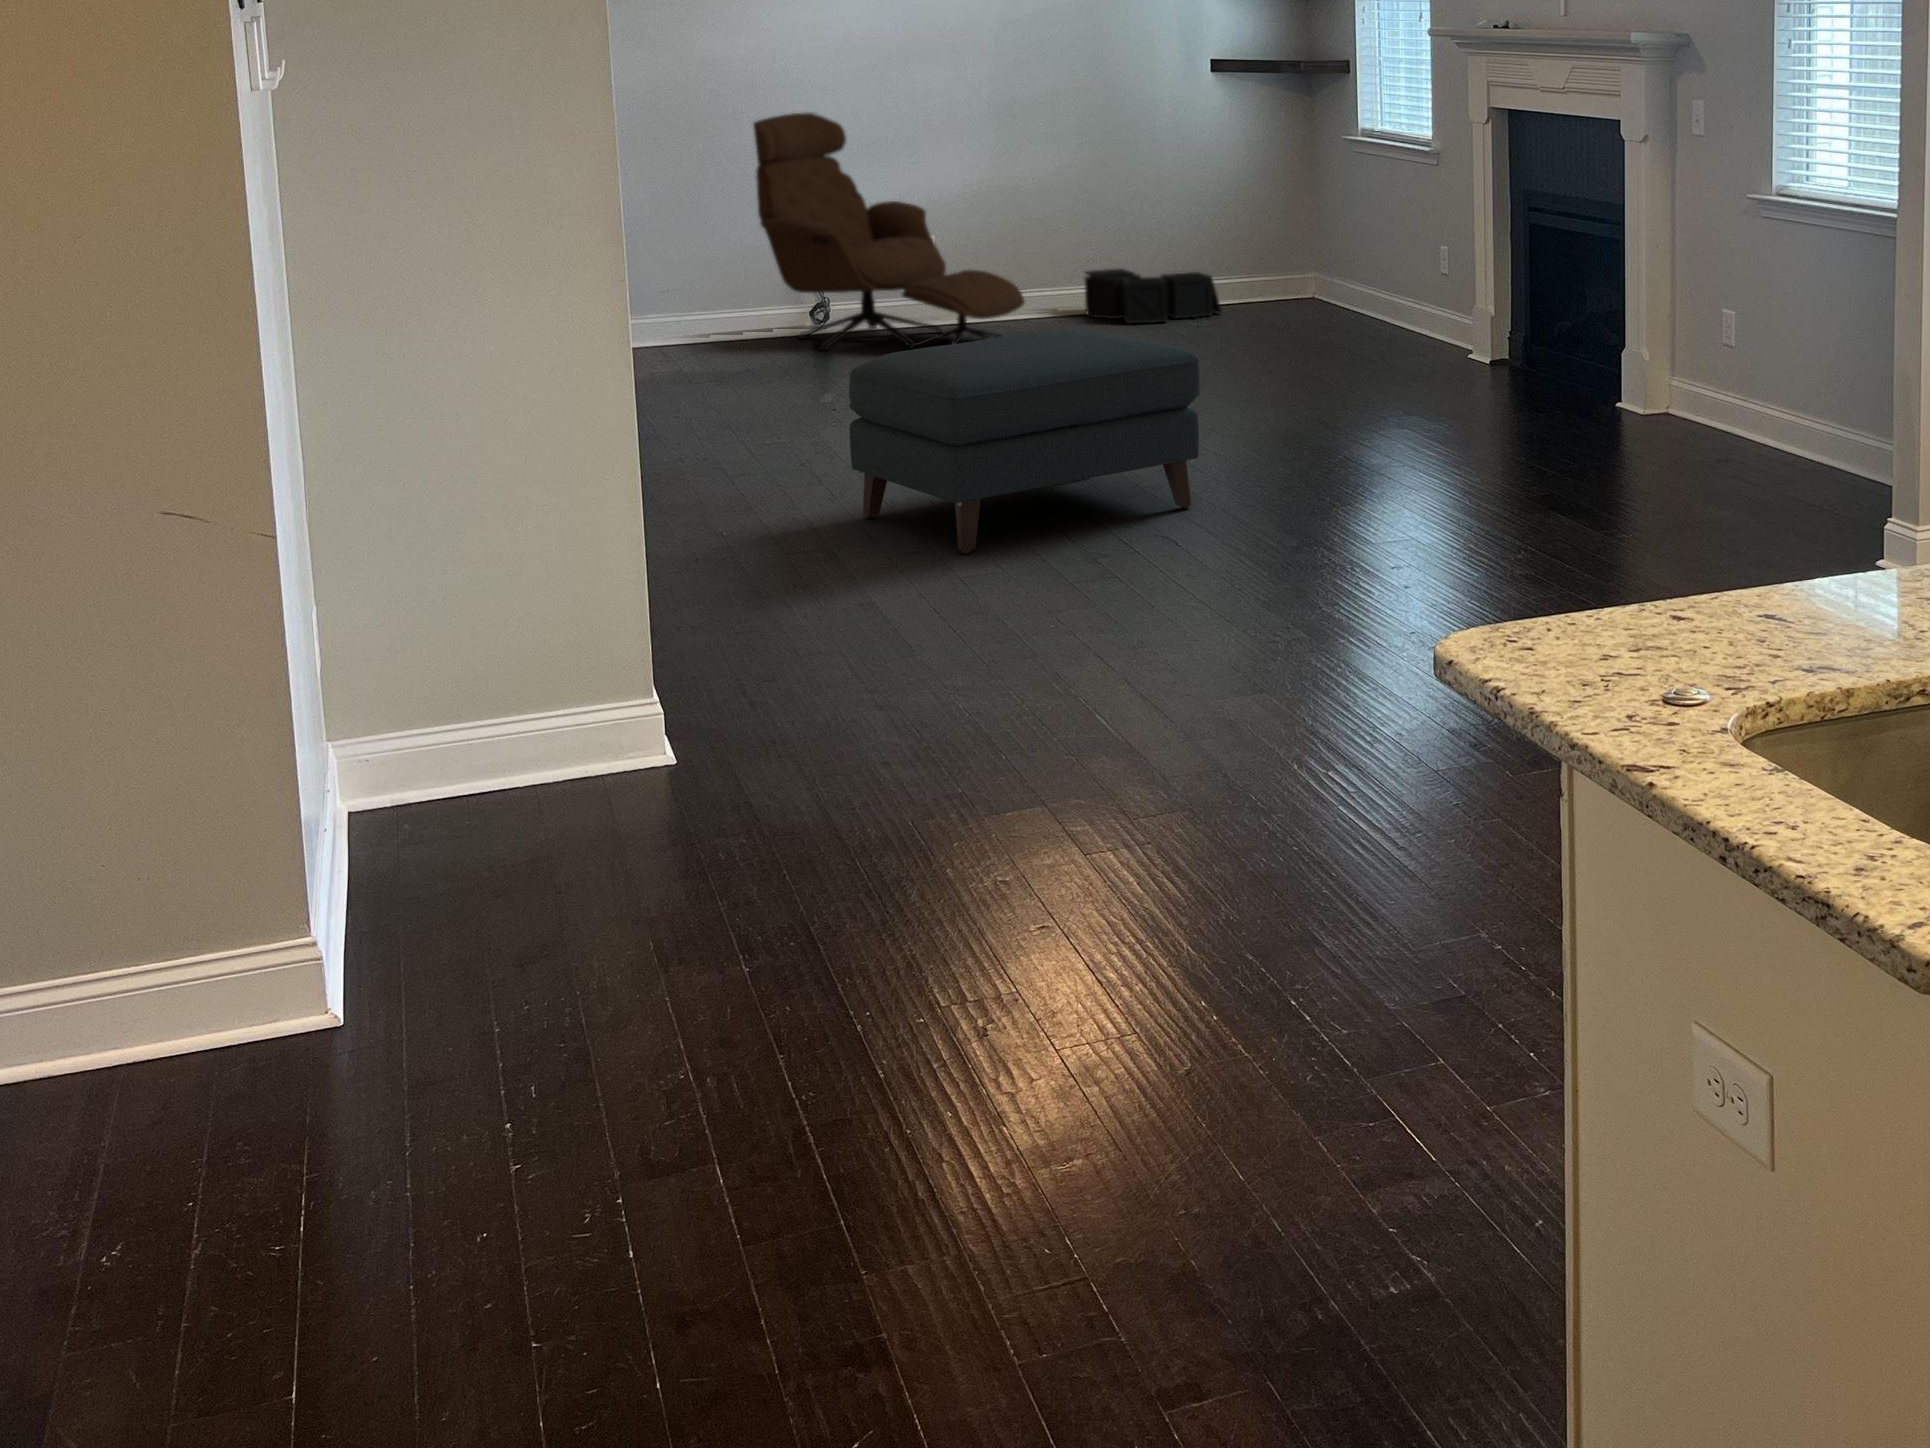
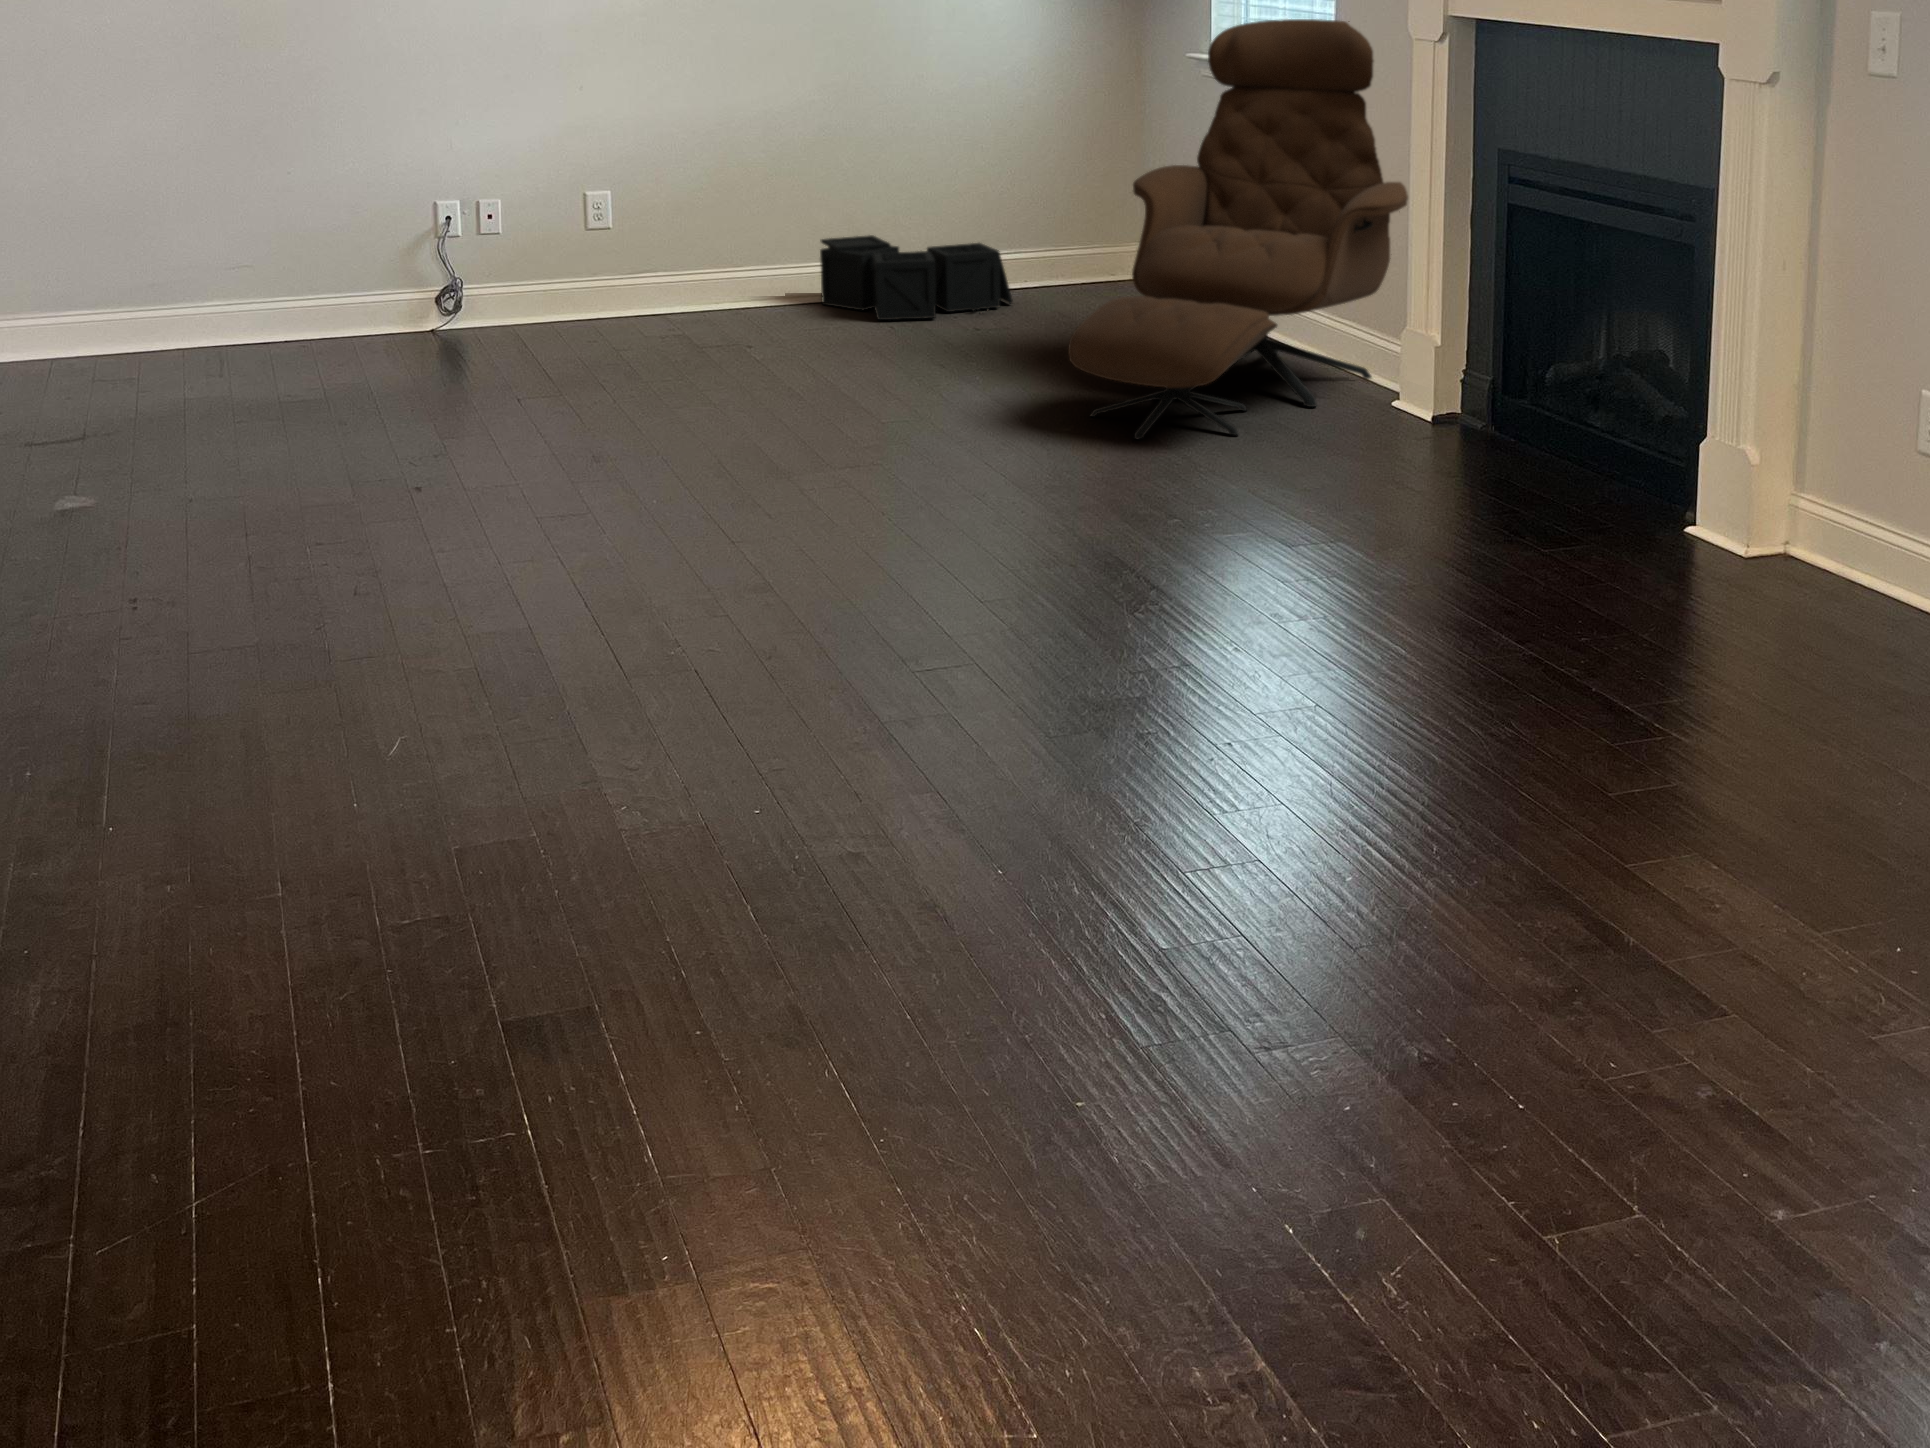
lounge chair: present [753,113,1024,350] -> present [1068,19,1408,439]
ottoman: present [849,328,1200,554] -> none [328,434,994,948]

